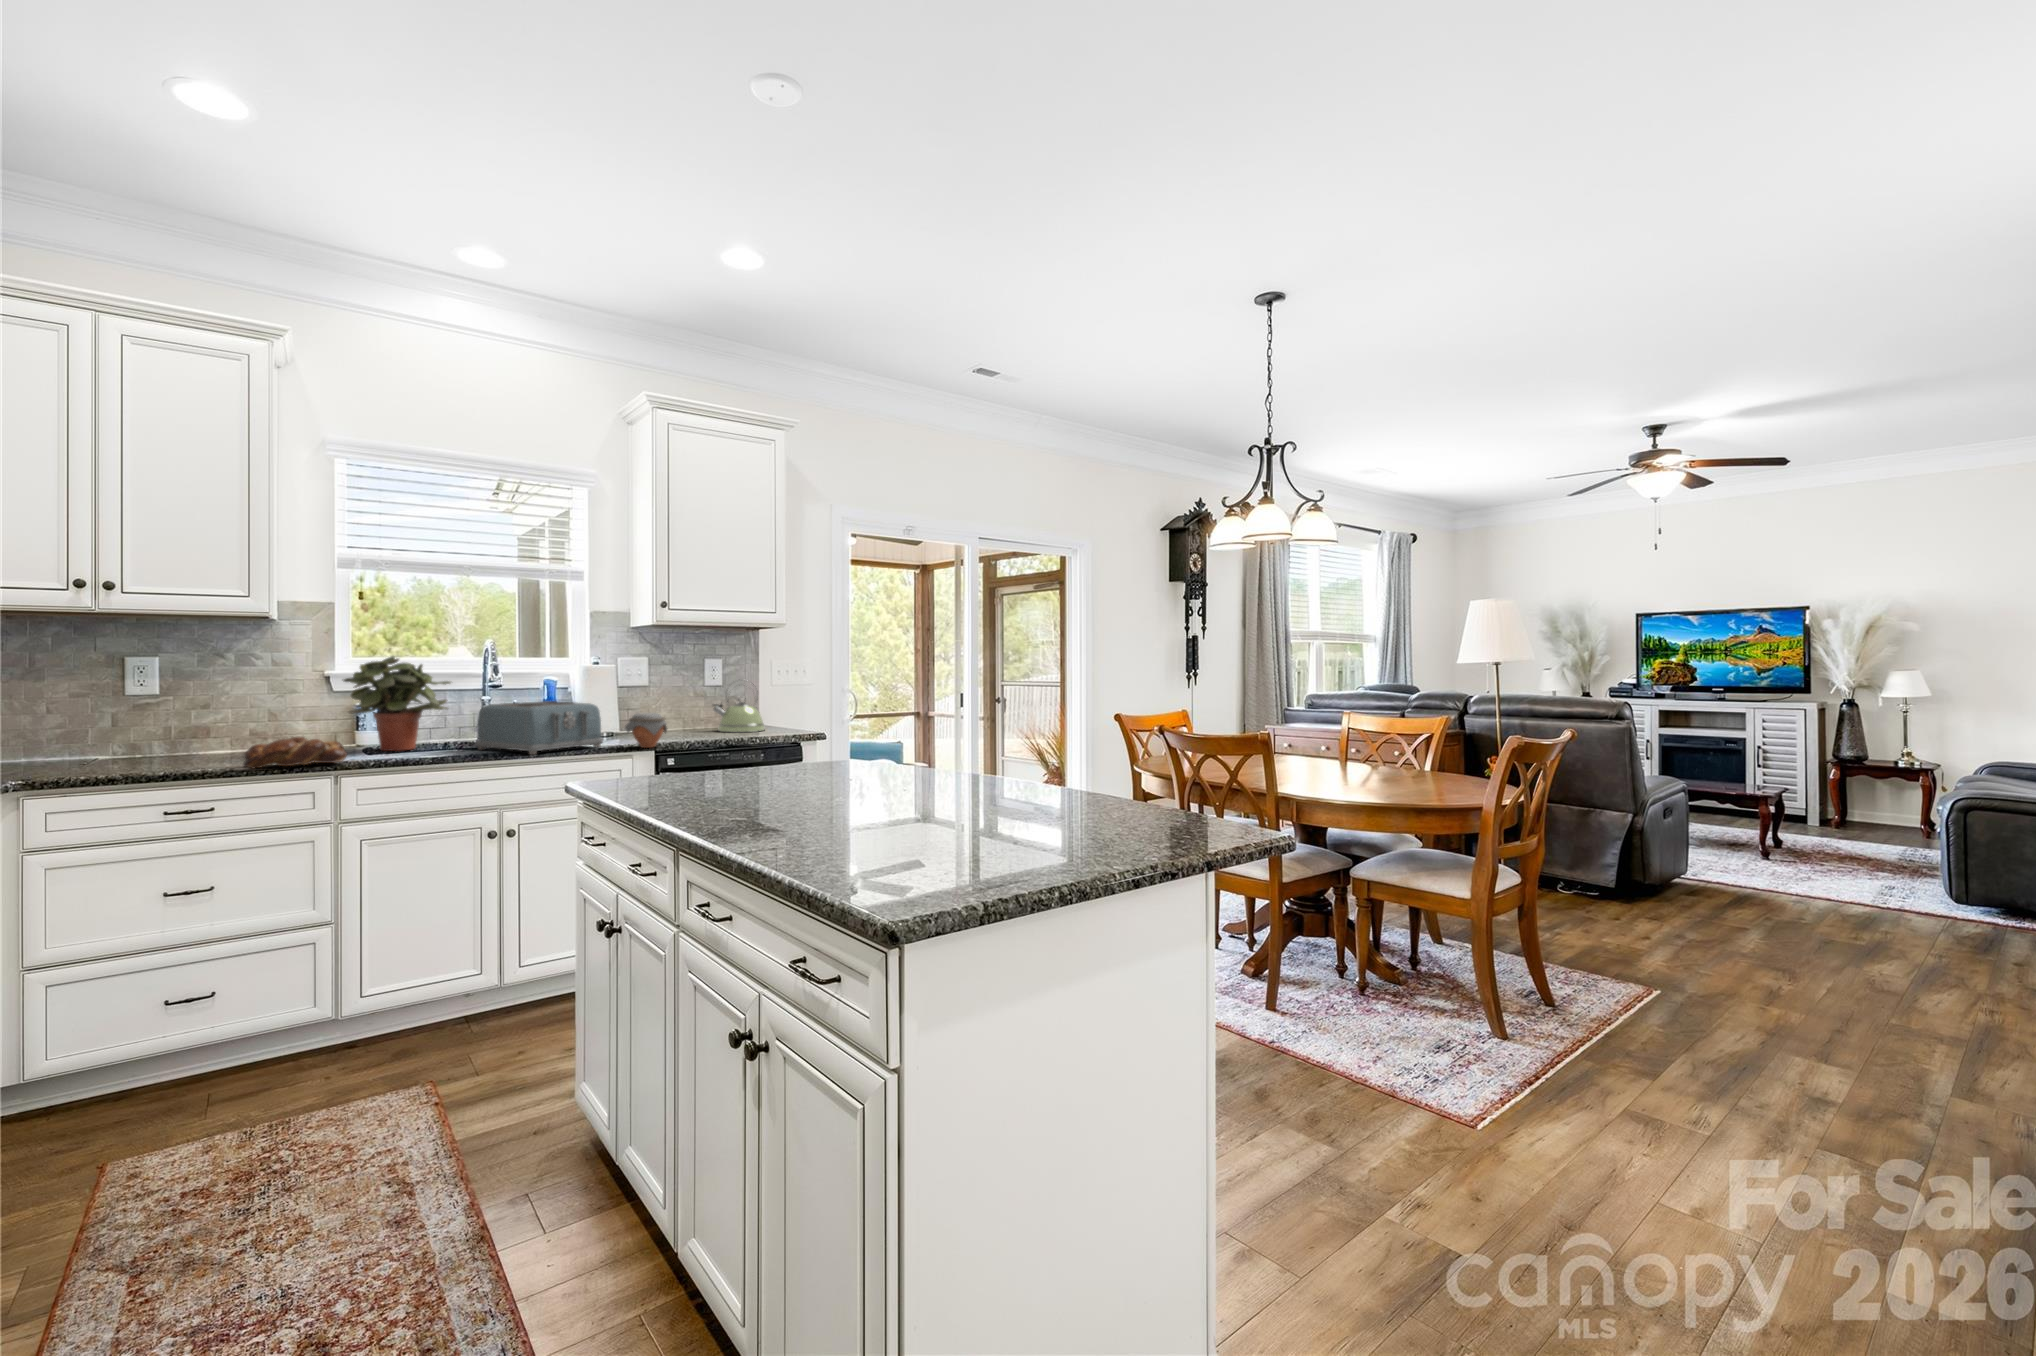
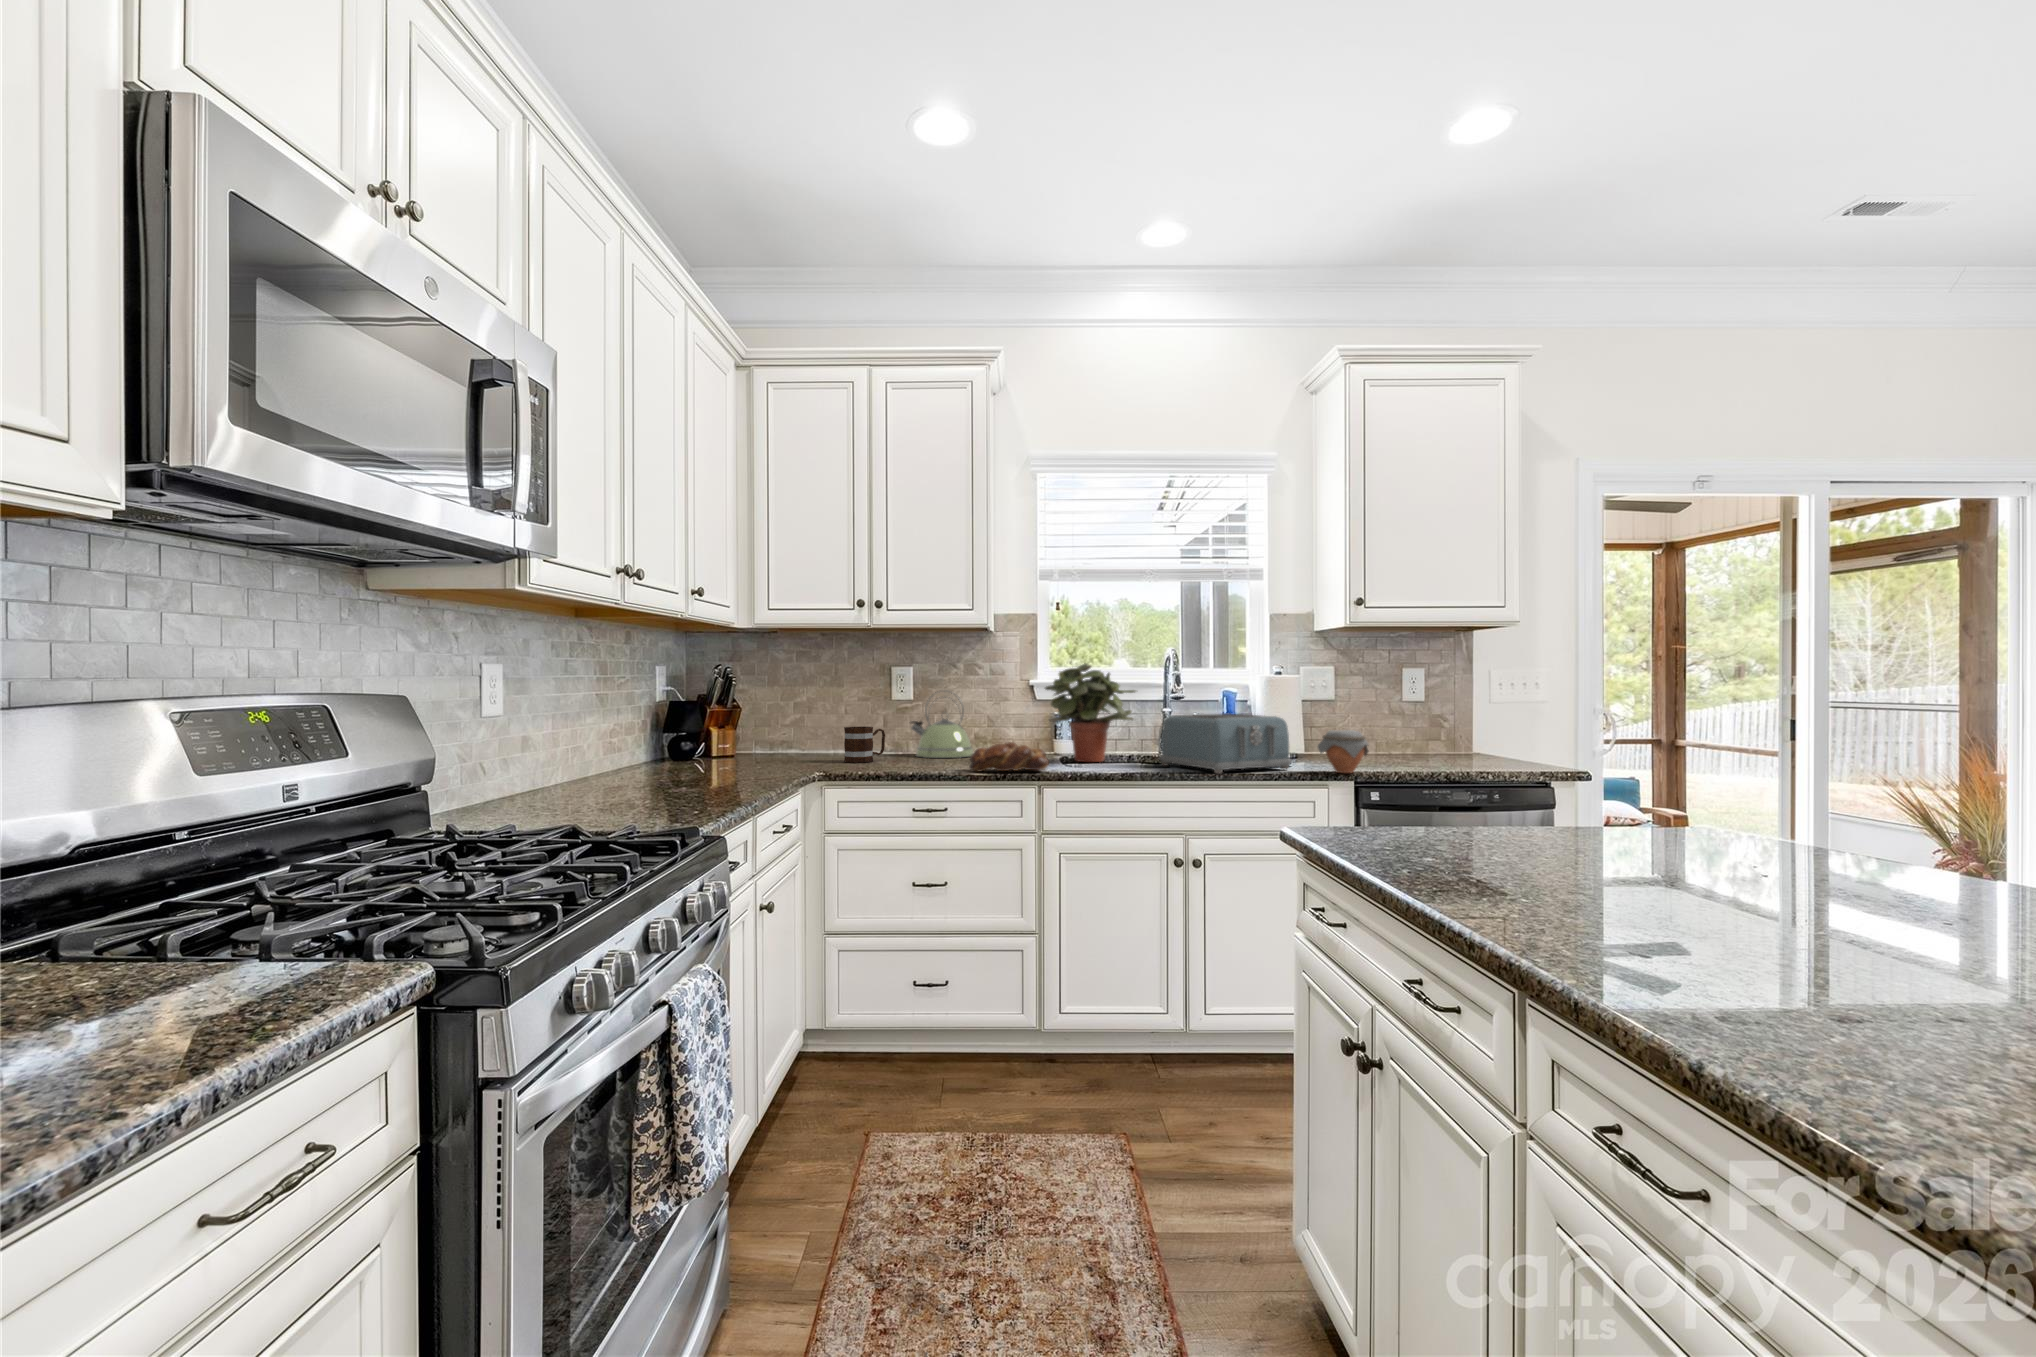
kettle: present [713,684,765,732] -> present [911,692,973,758]
mug: none [46,726,115,768] -> present [844,726,885,763]

